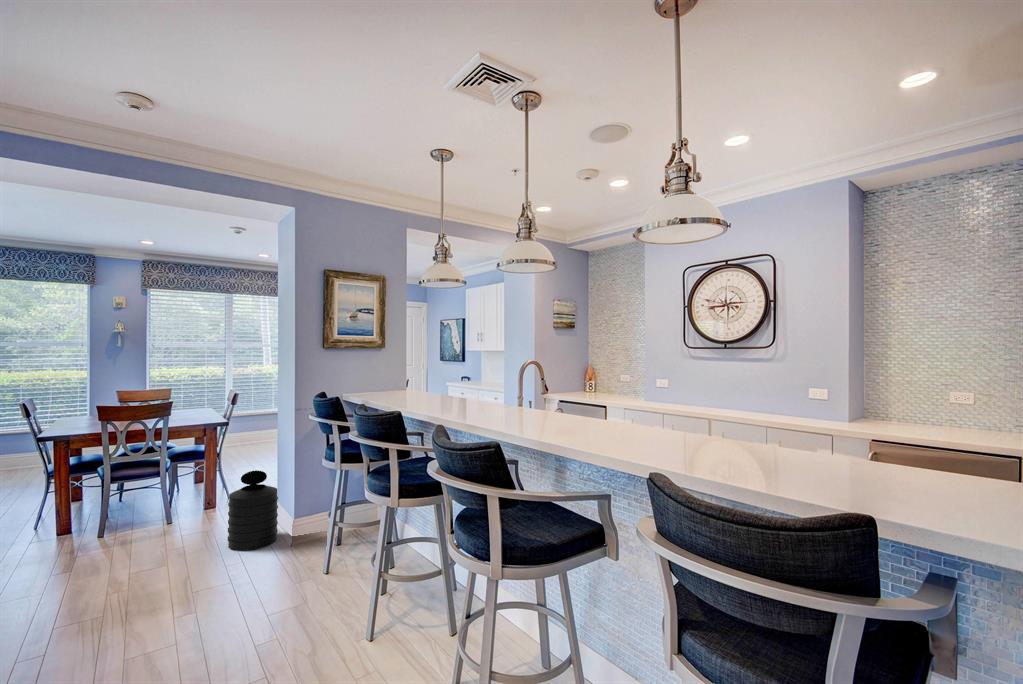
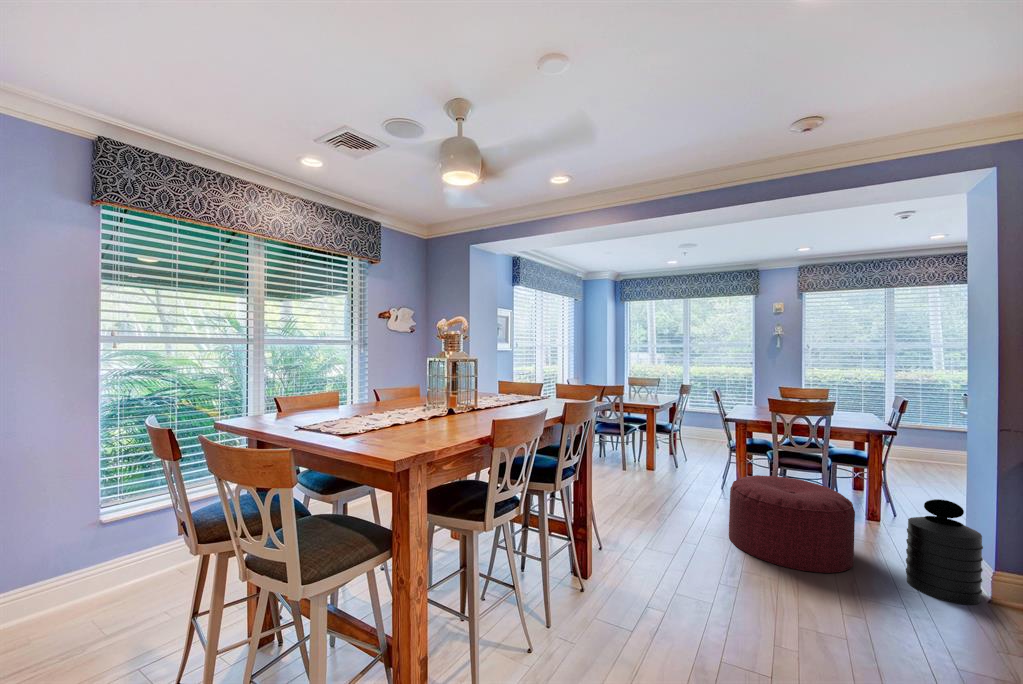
ottoman: none [36,488,186,592] -> present [729,475,855,573]

